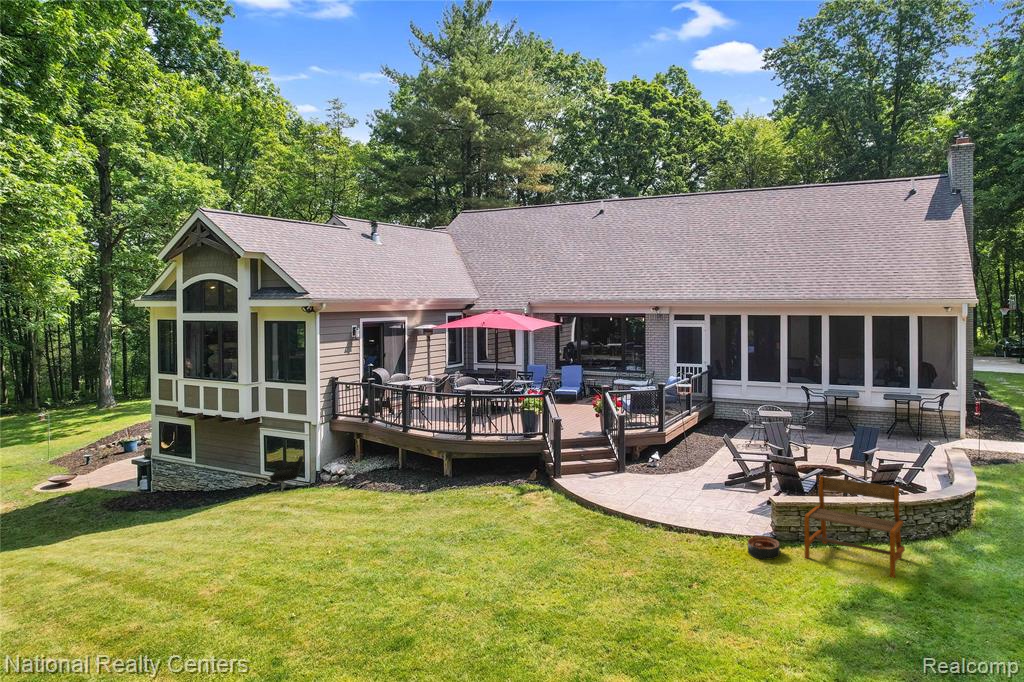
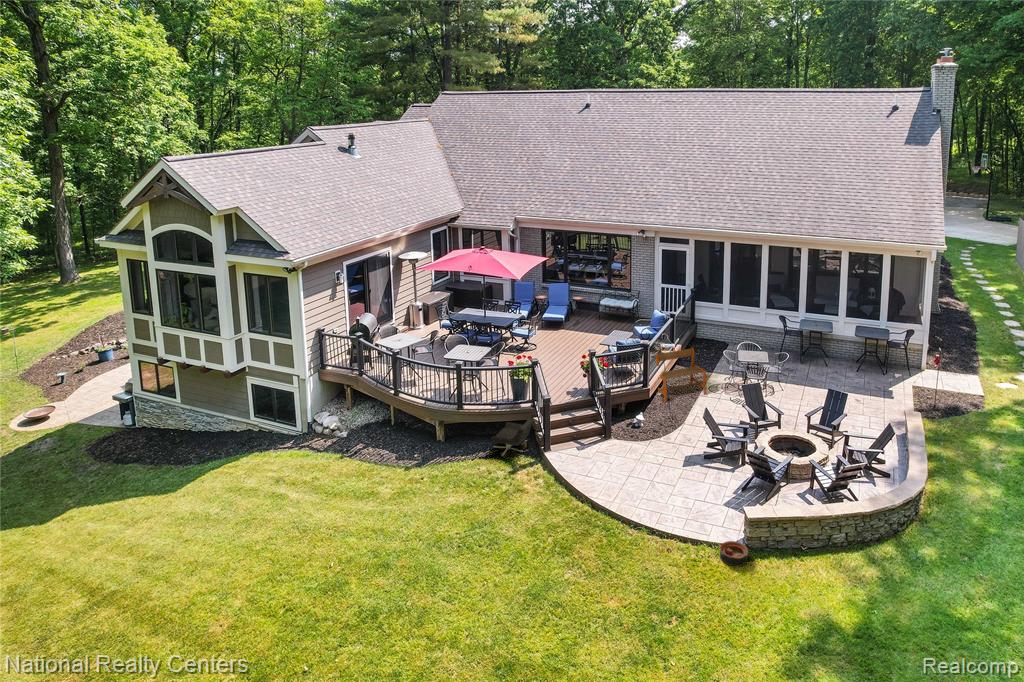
lounge chair: present [270,456,303,491] -> present [491,419,532,456]
bench: present [804,476,905,578] -> present [655,348,707,402]

